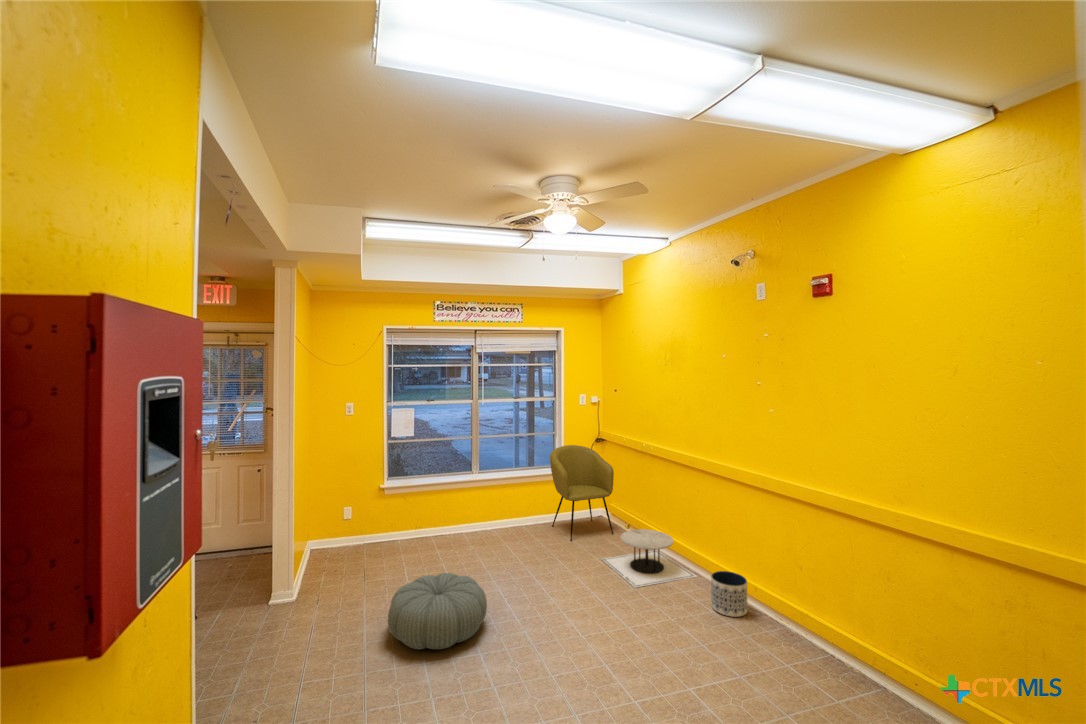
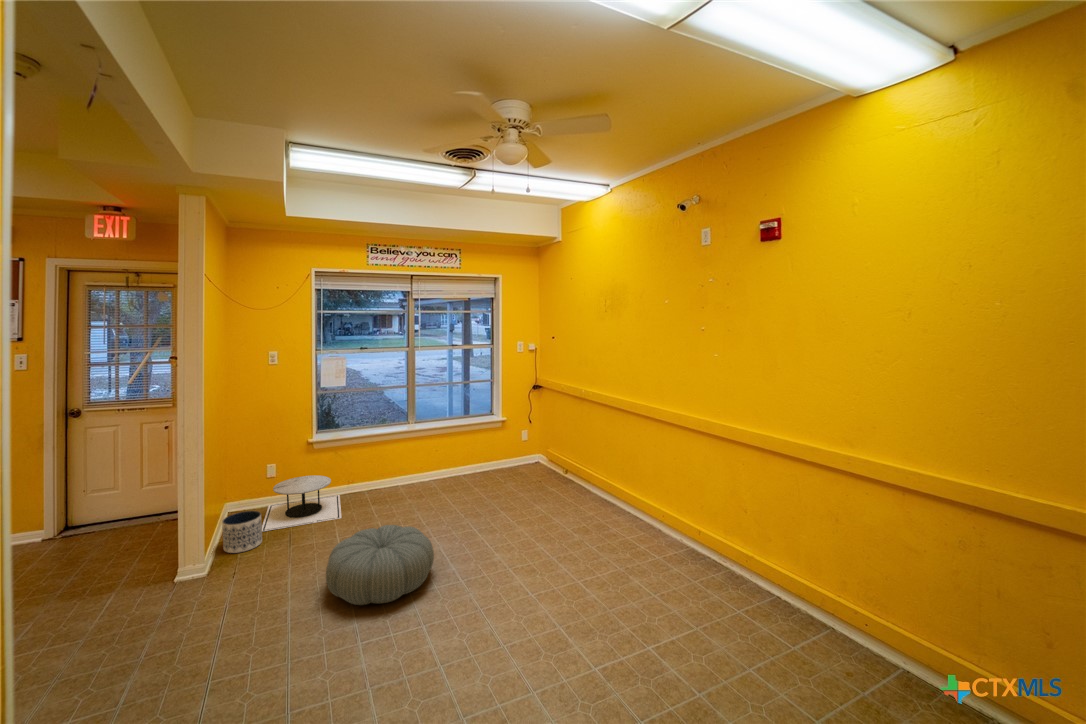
armchair: present [550,445,614,541] -> none [490,394,553,486]
side table: present [602,529,696,587] -> present [262,476,342,531]
planter: present [711,571,748,617] -> present [222,511,262,553]

